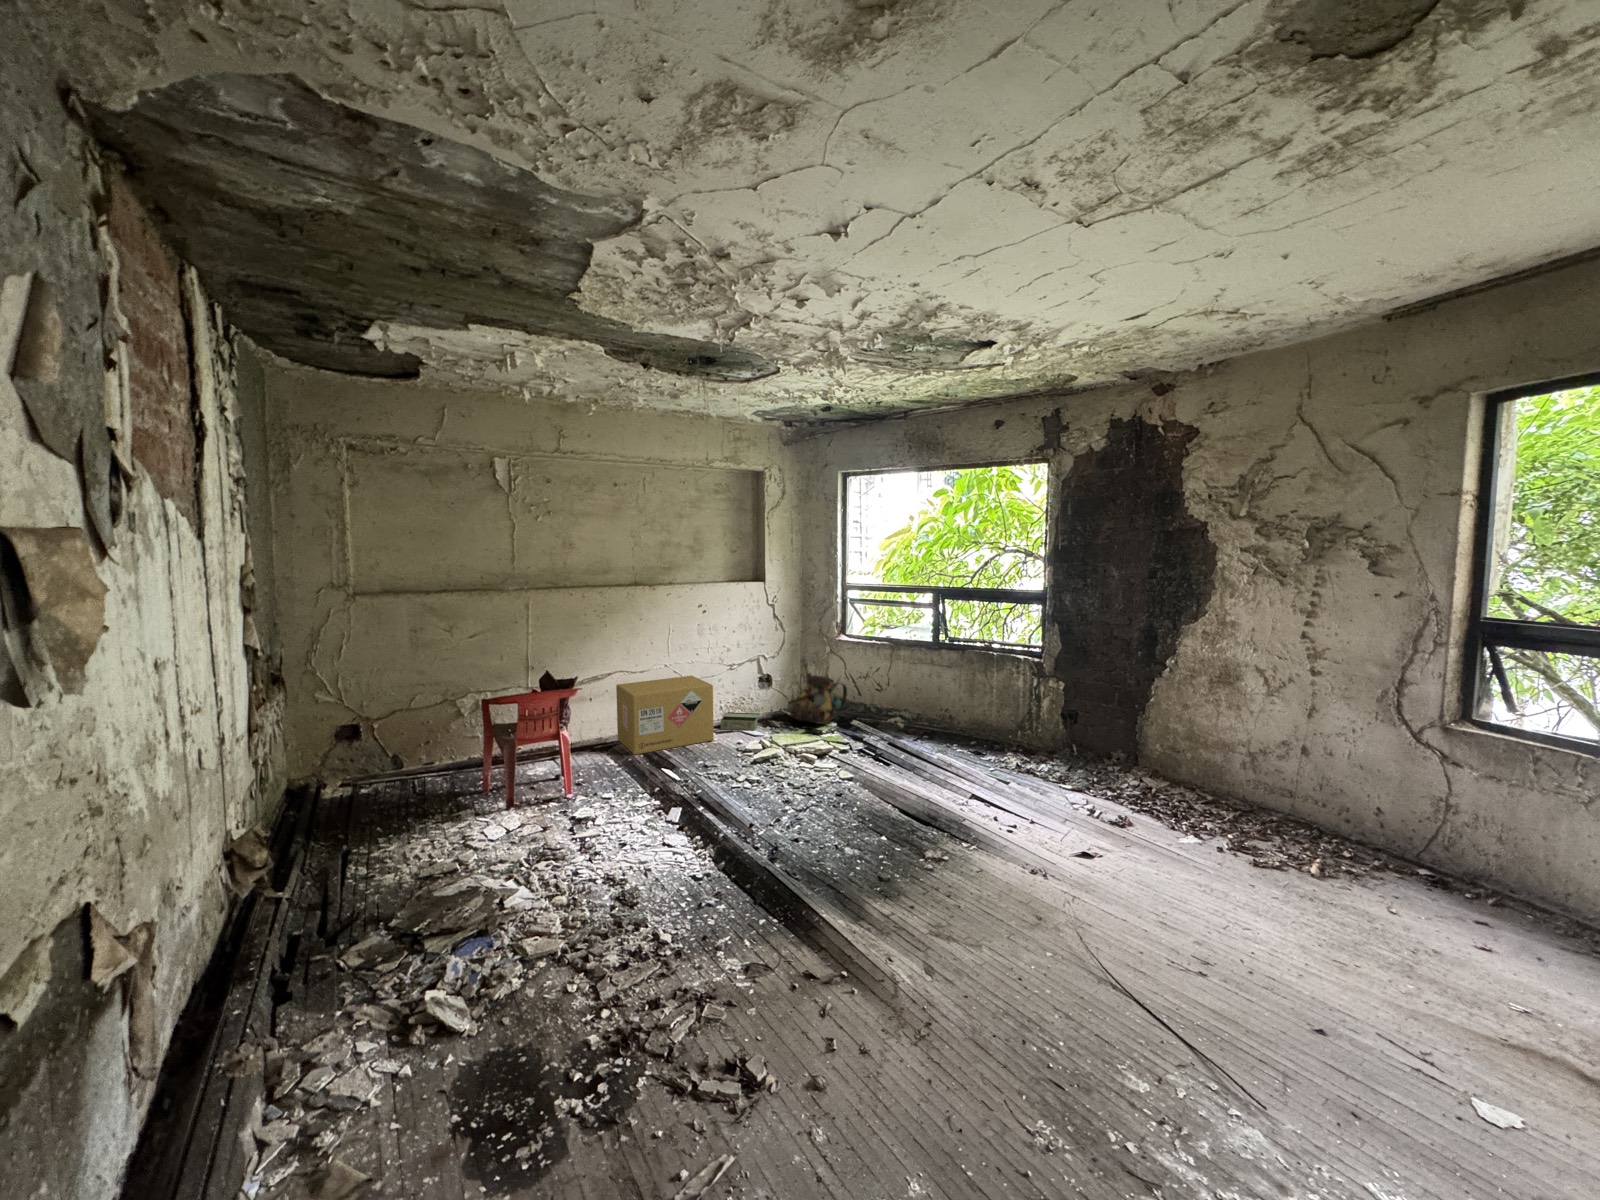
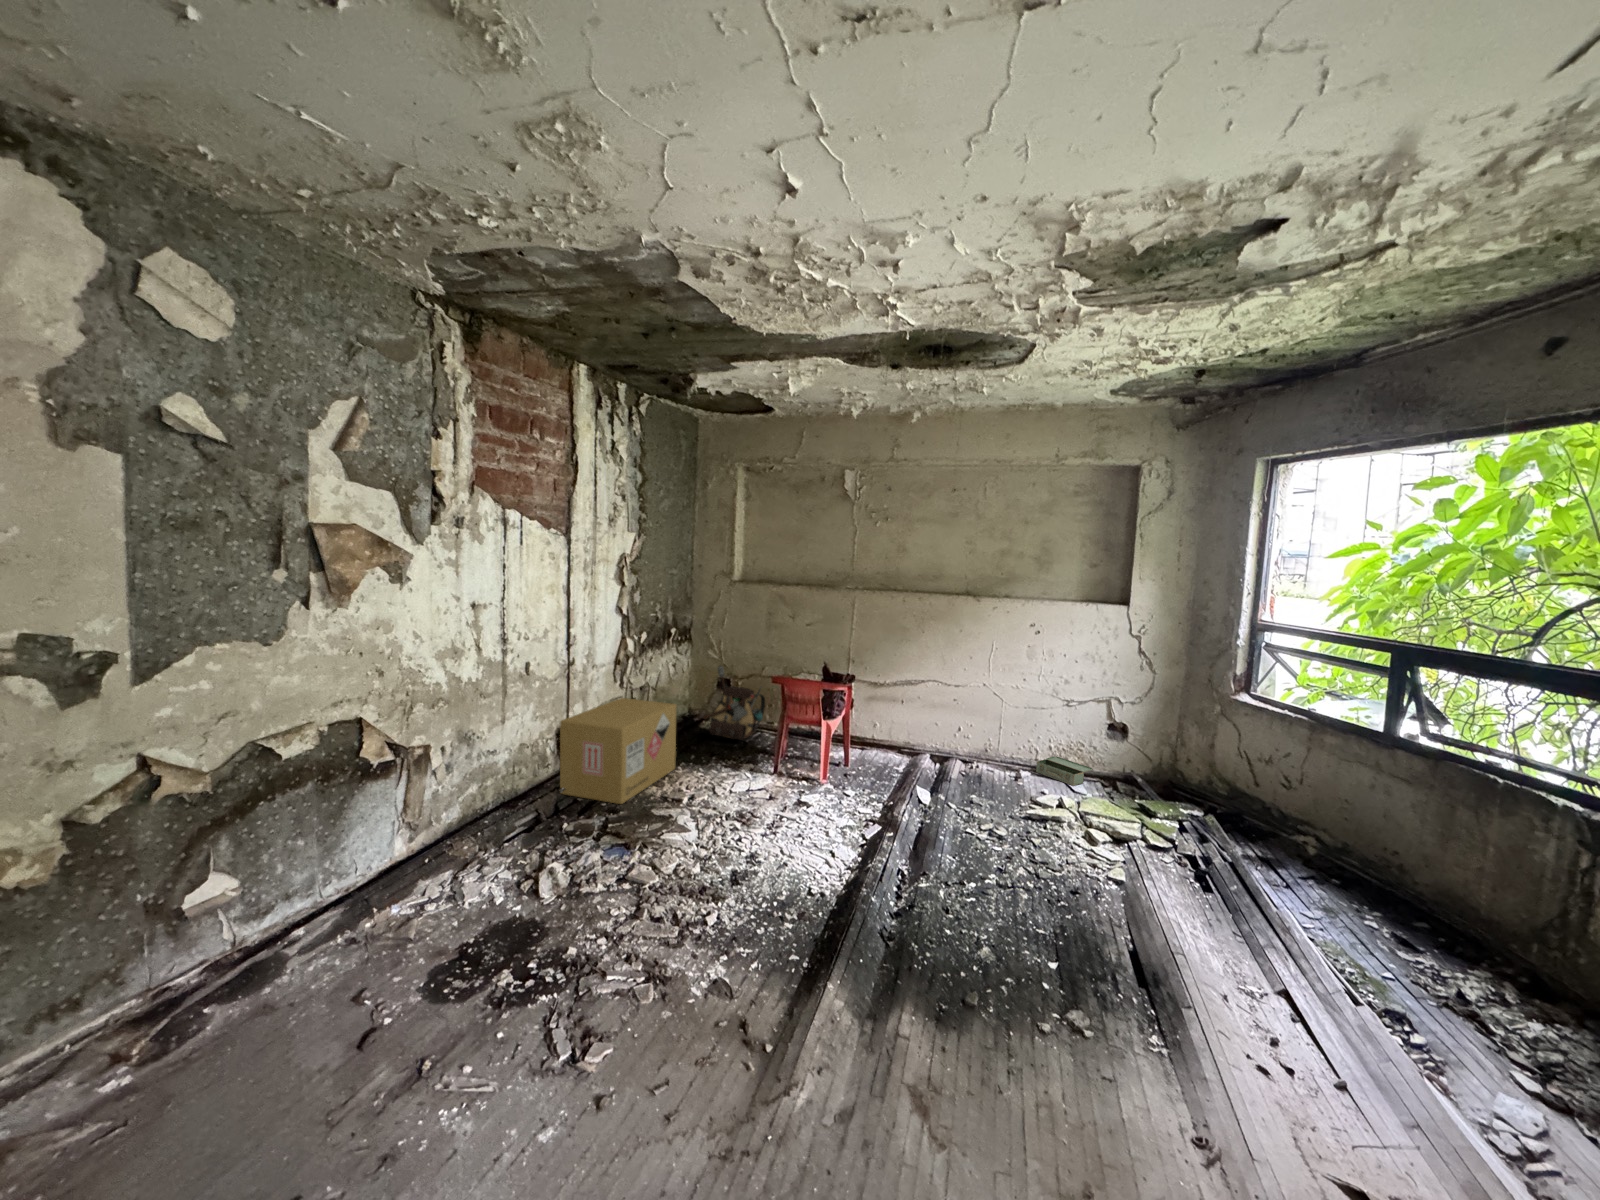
backpack: present [788,657,847,724] -> present [704,666,765,739]
cardboard box: present [616,676,714,755] -> present [560,698,677,804]

